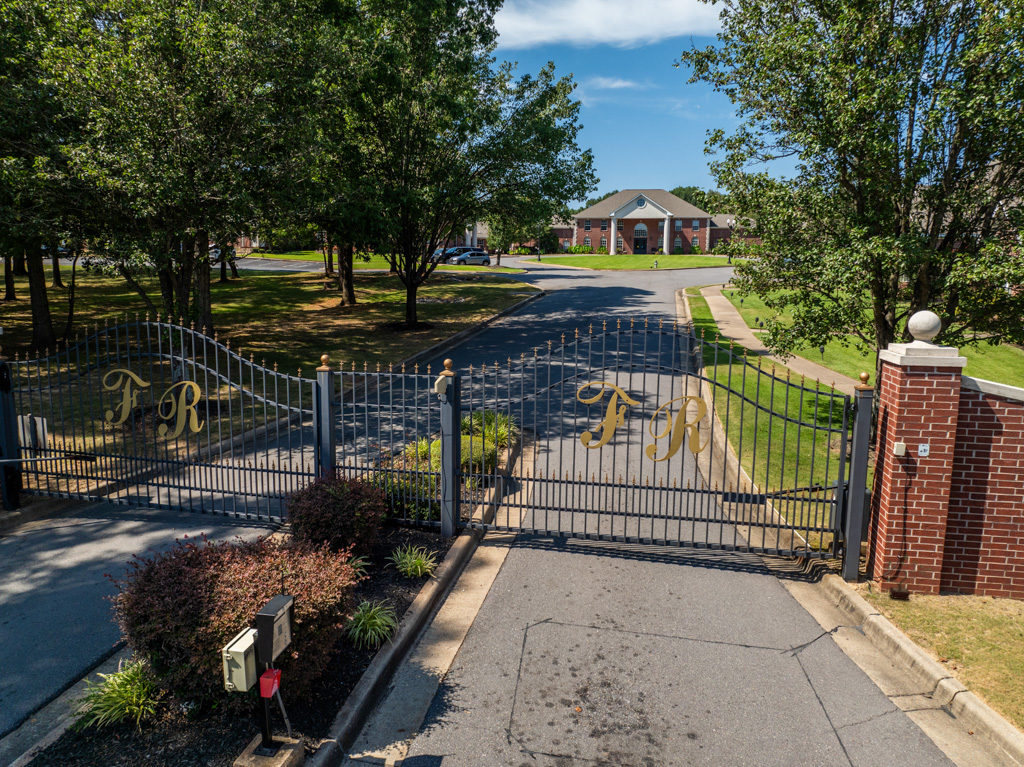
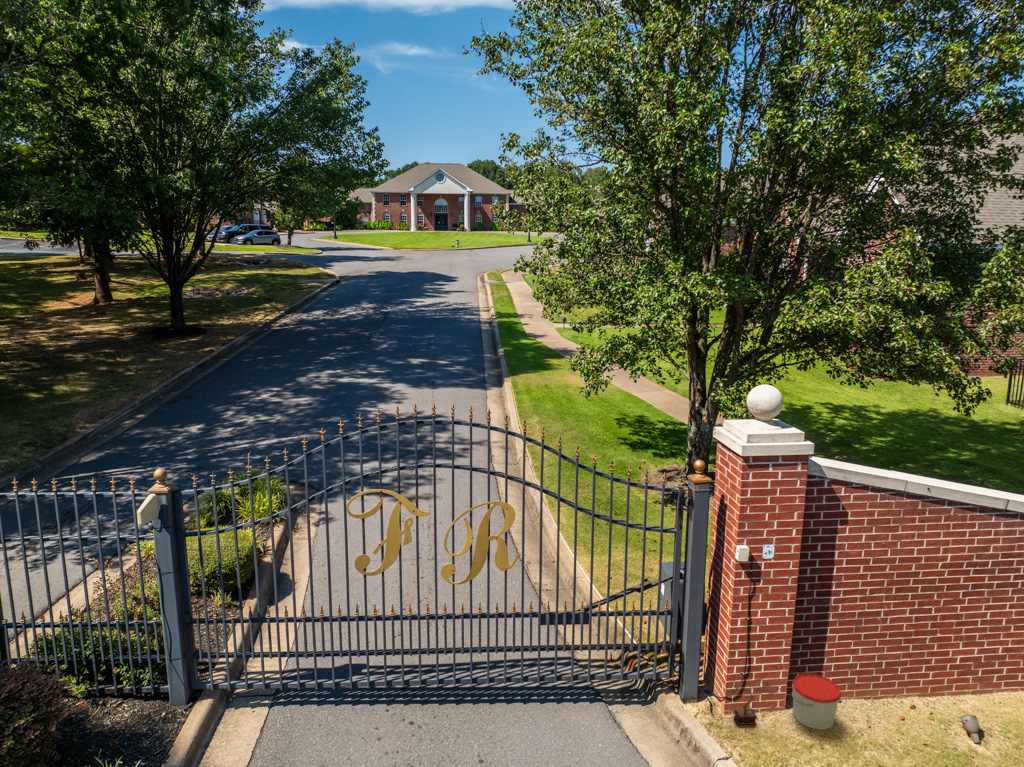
bucket: none [946,566,991,610] -> present [792,673,841,729]

